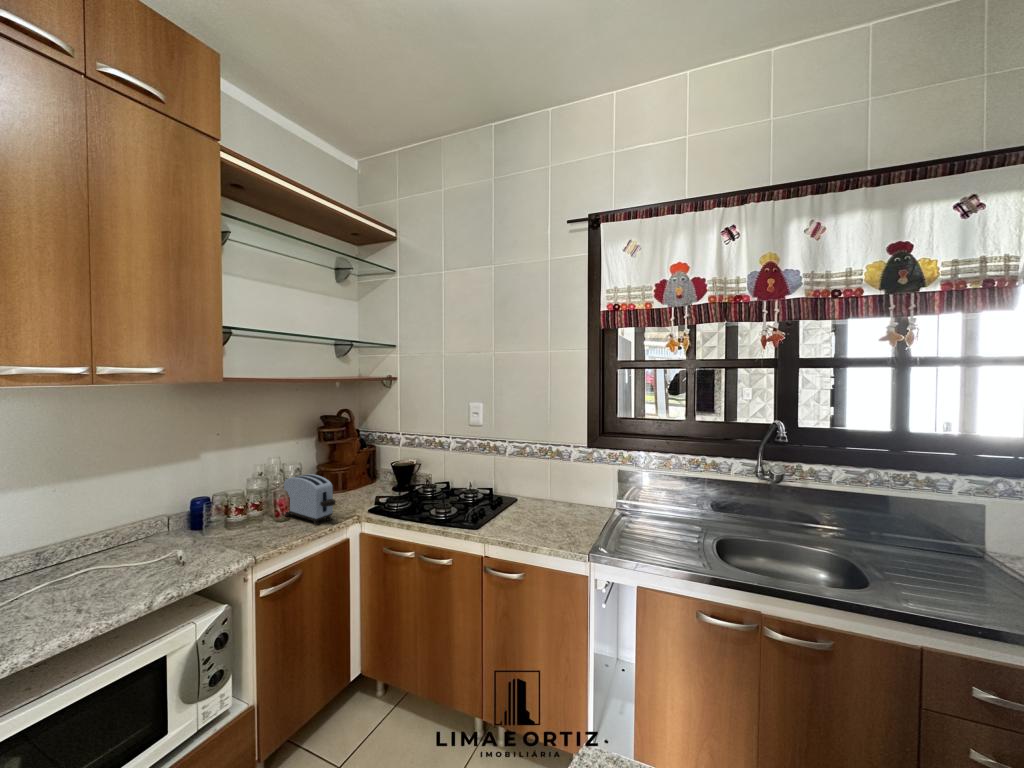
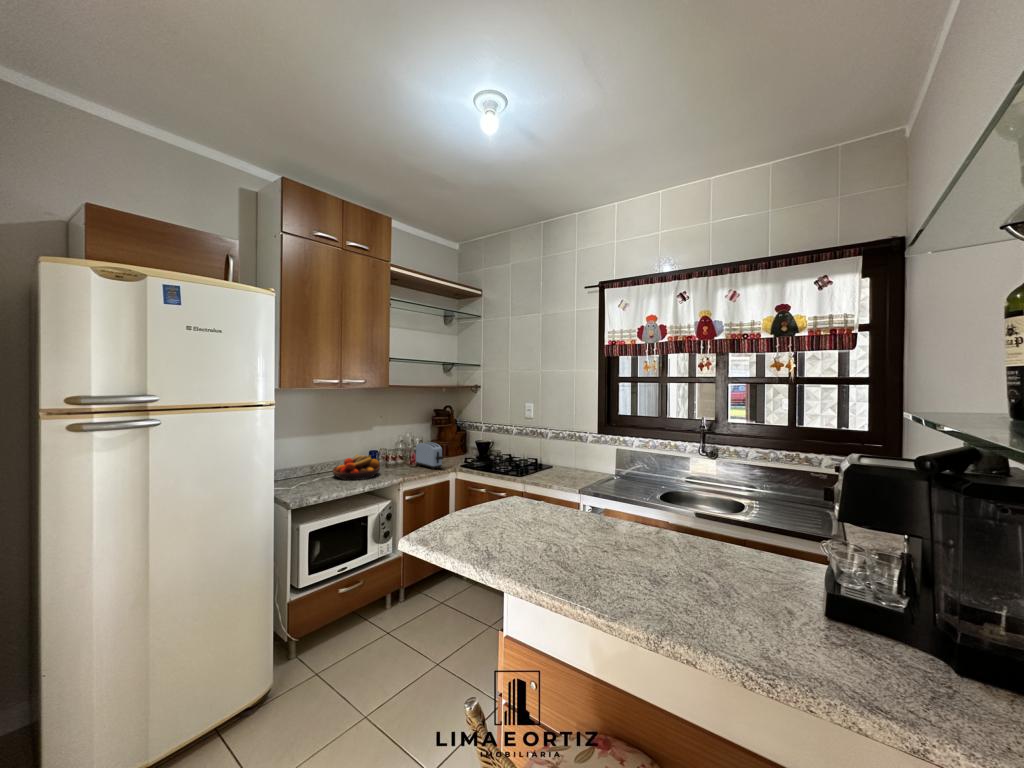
fruit bowl: none [78,511,202,581] -> present [333,454,380,480]

